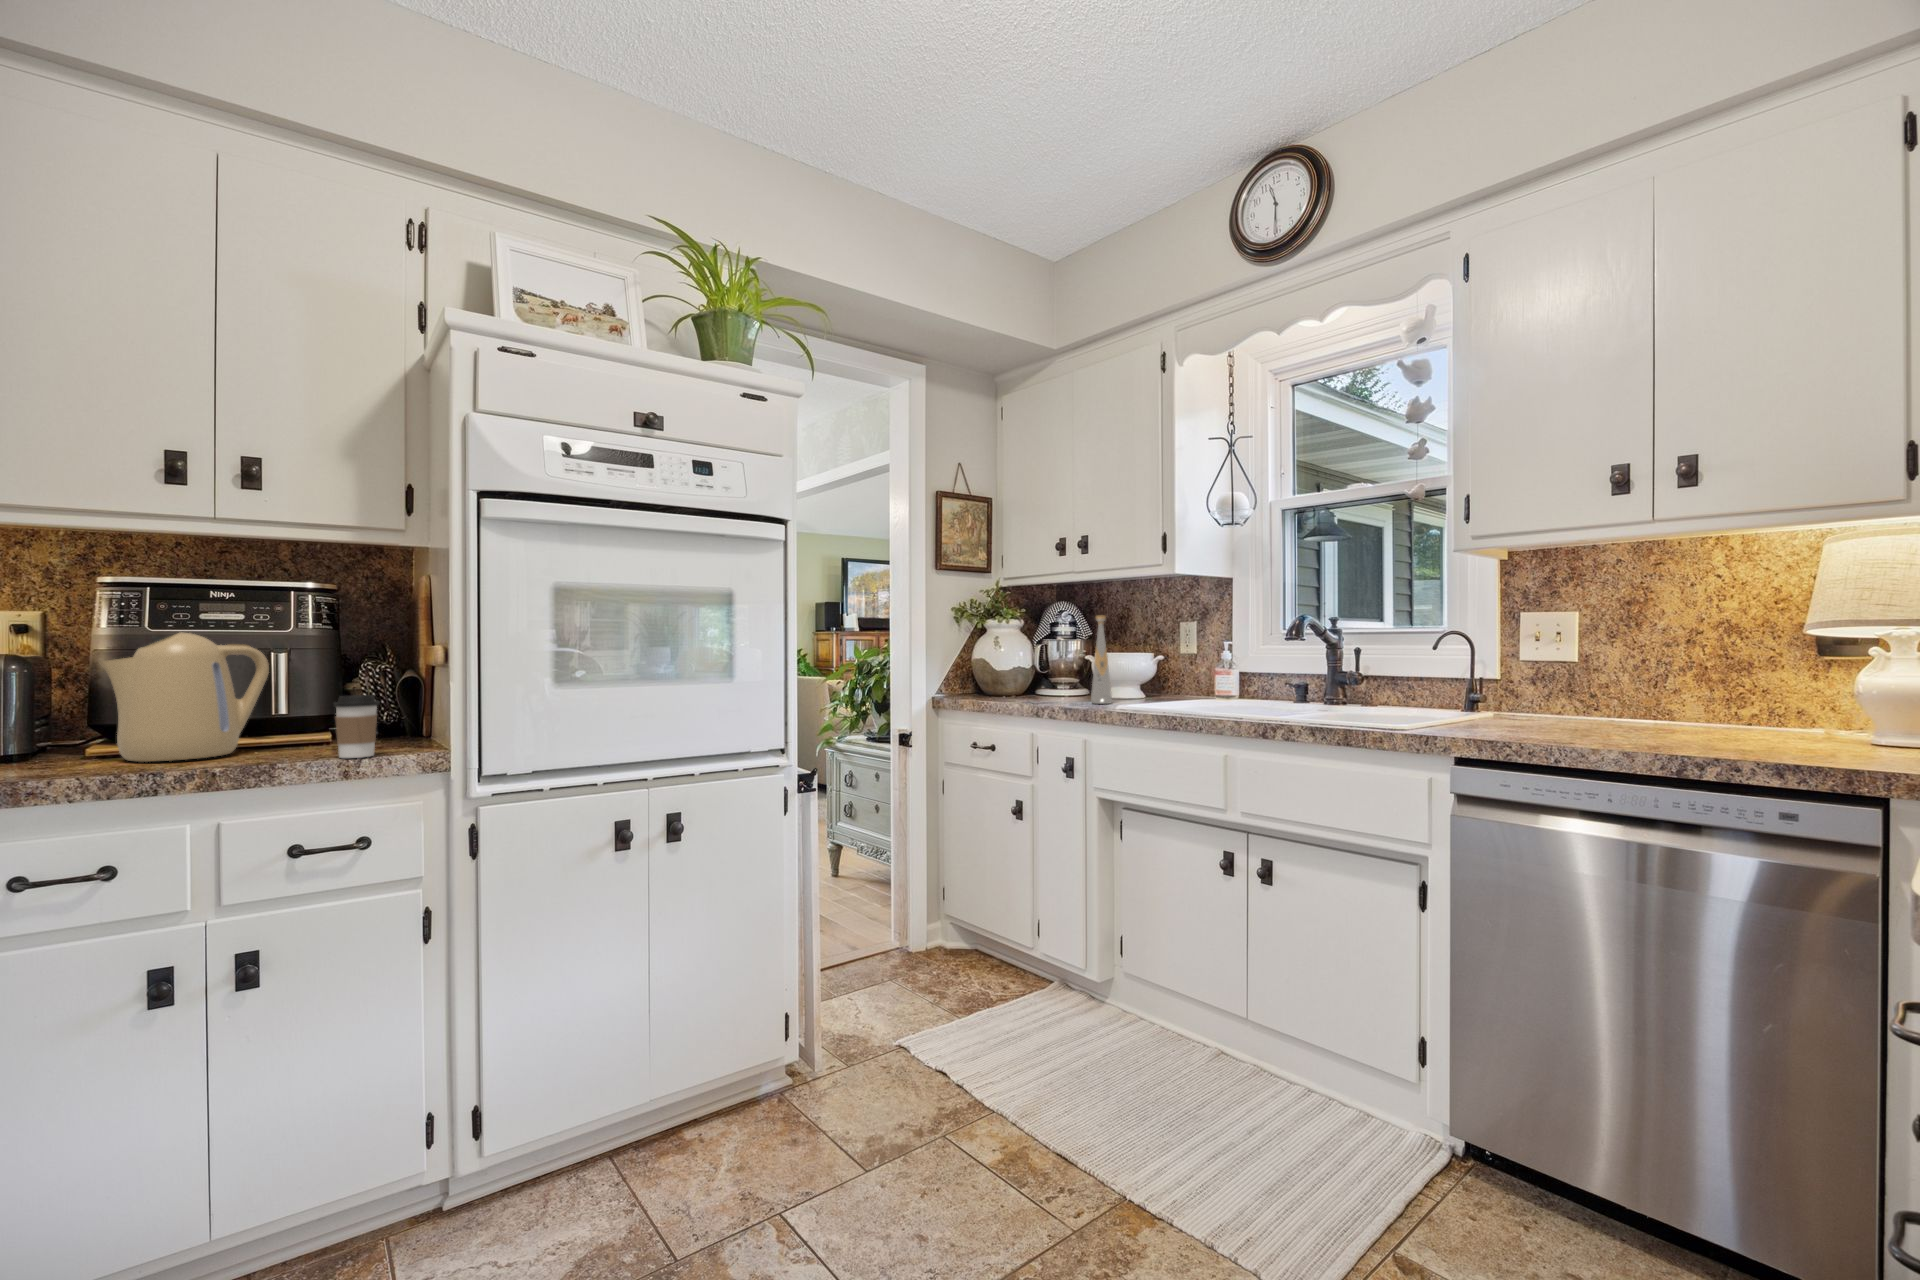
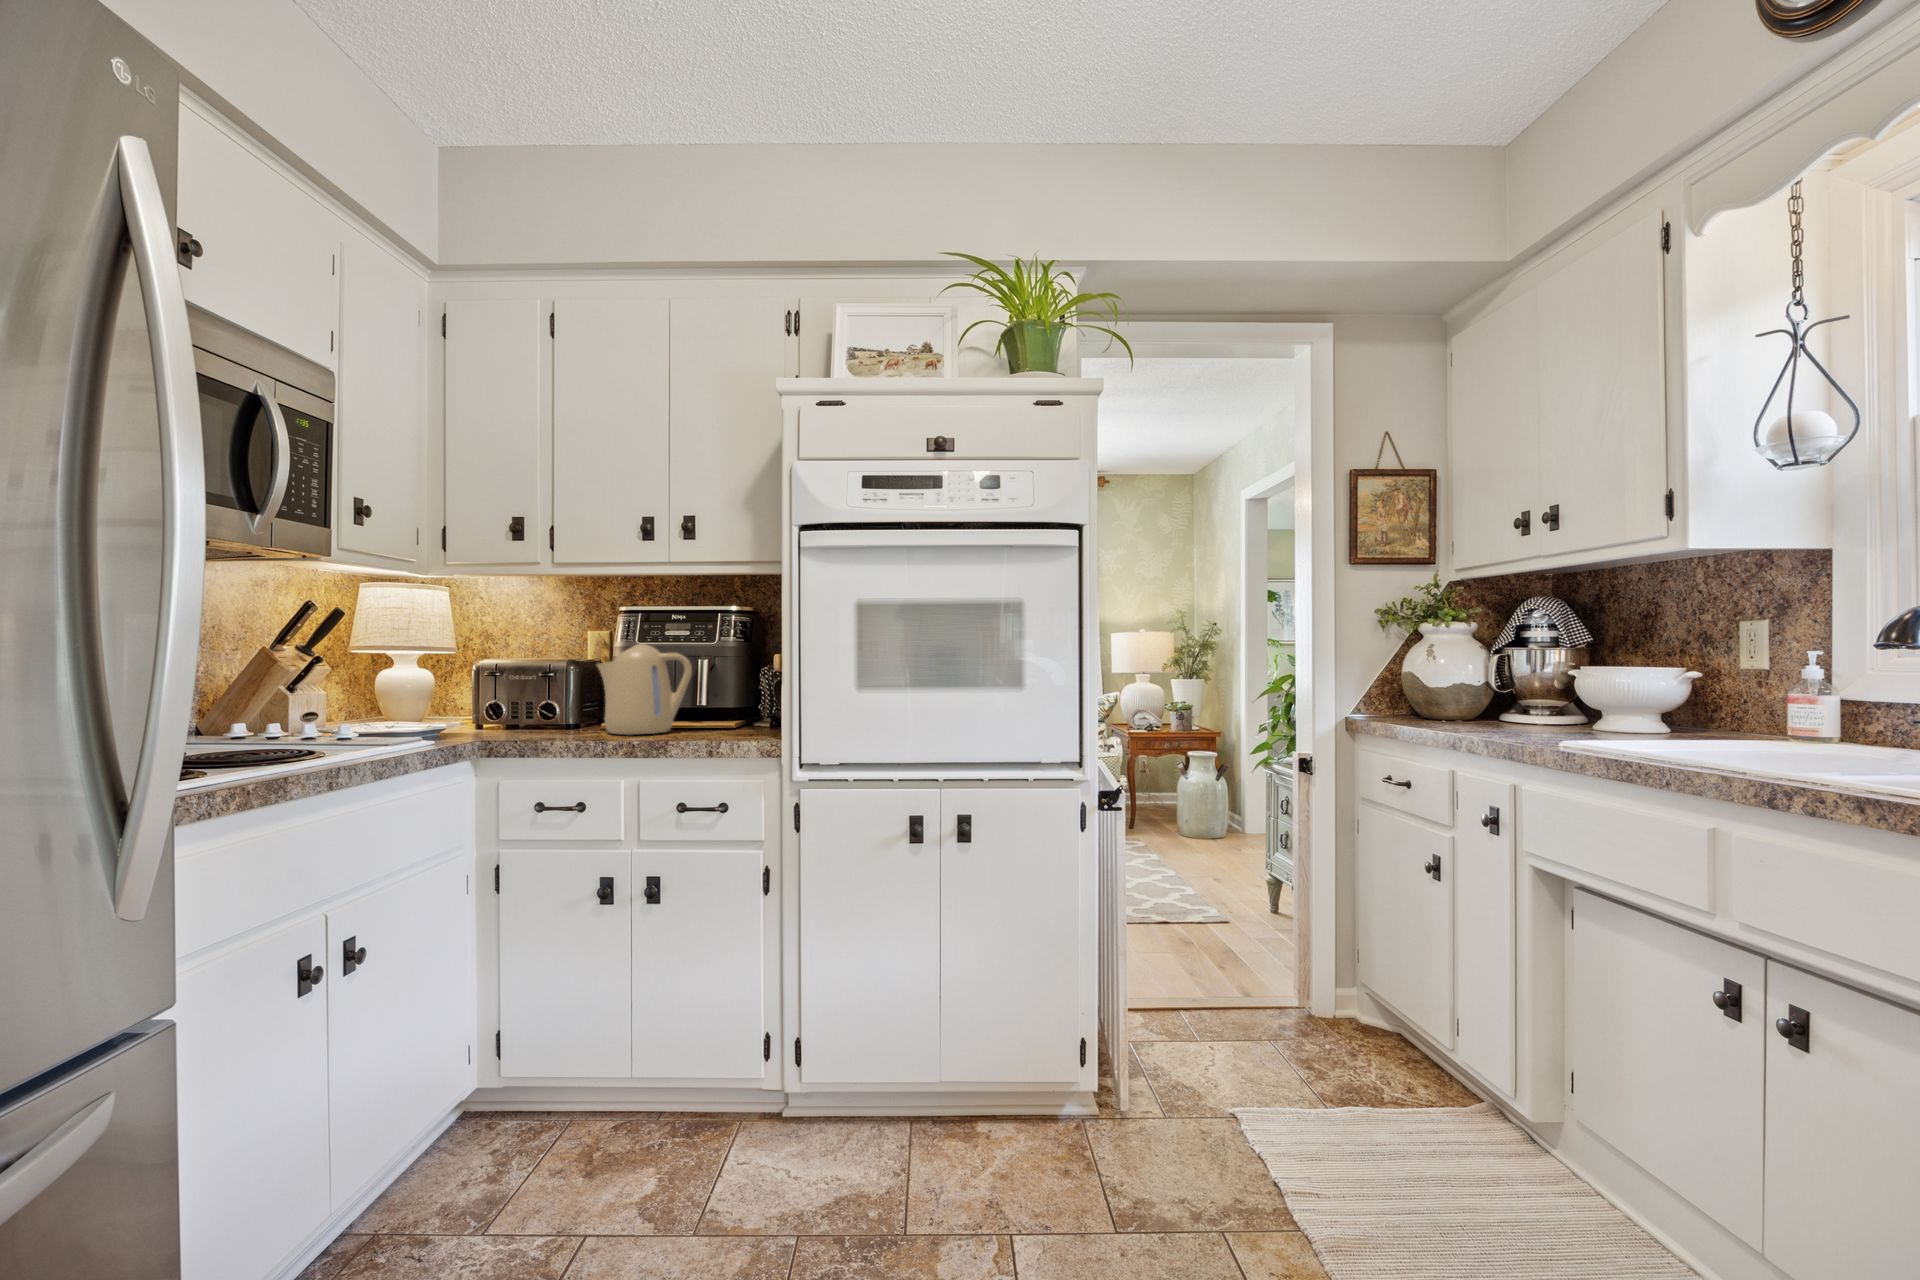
bottle: present [1091,616,1112,704] -> none [1543,615,1578,737]
coffee cup: present [334,695,379,758] -> none [709,692,741,741]

